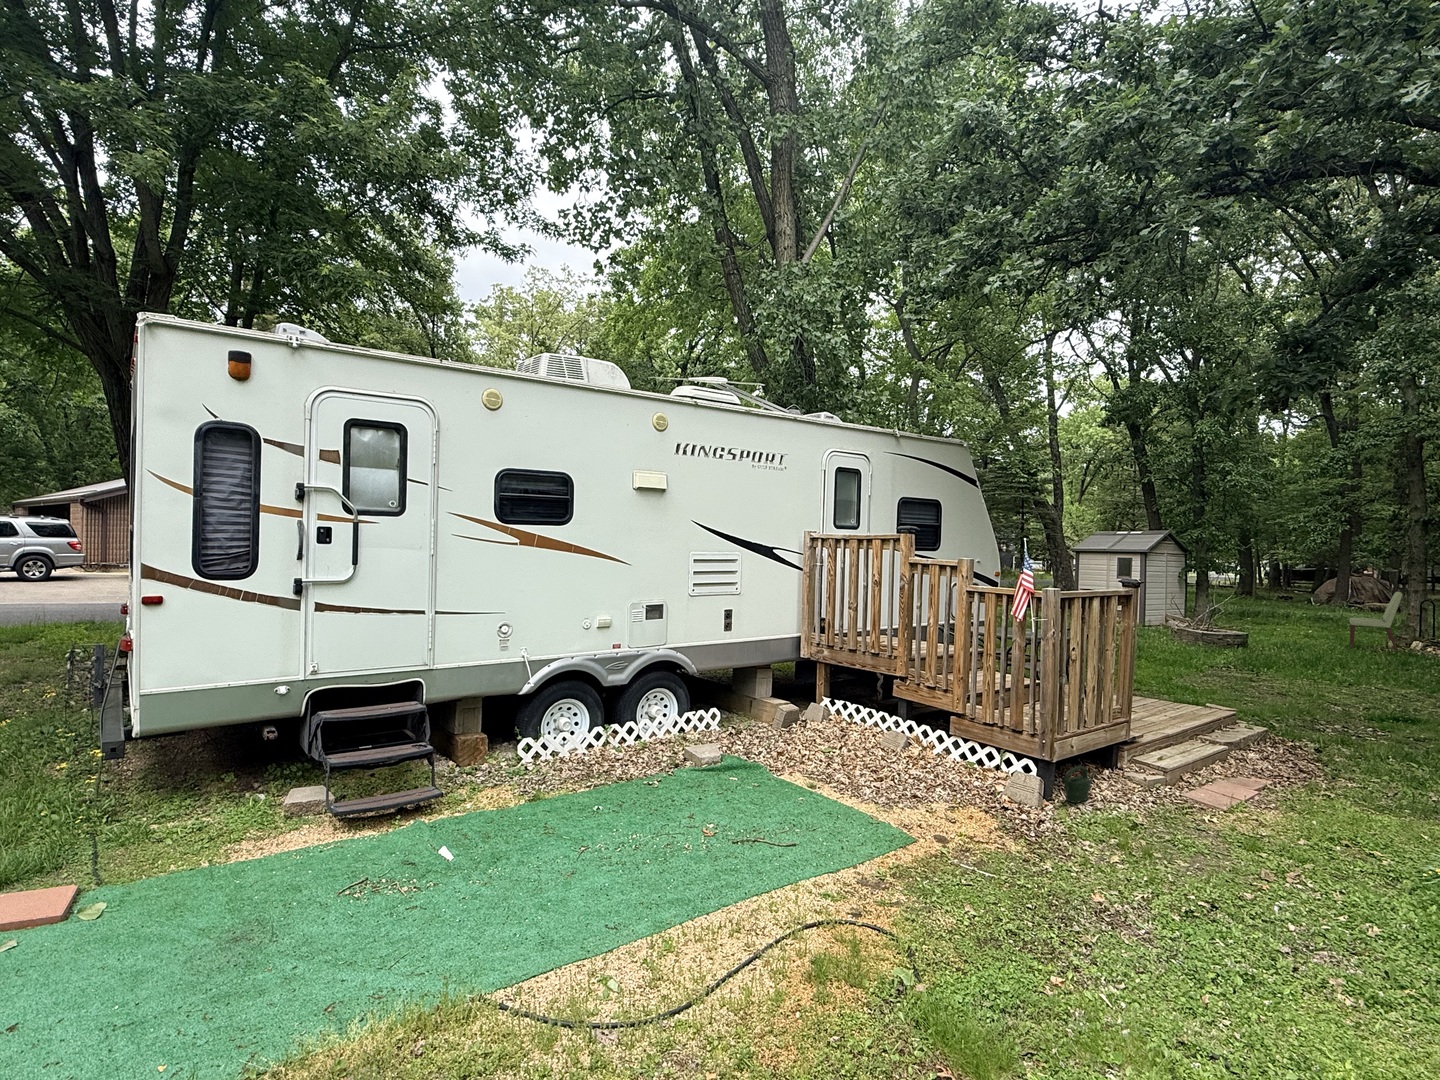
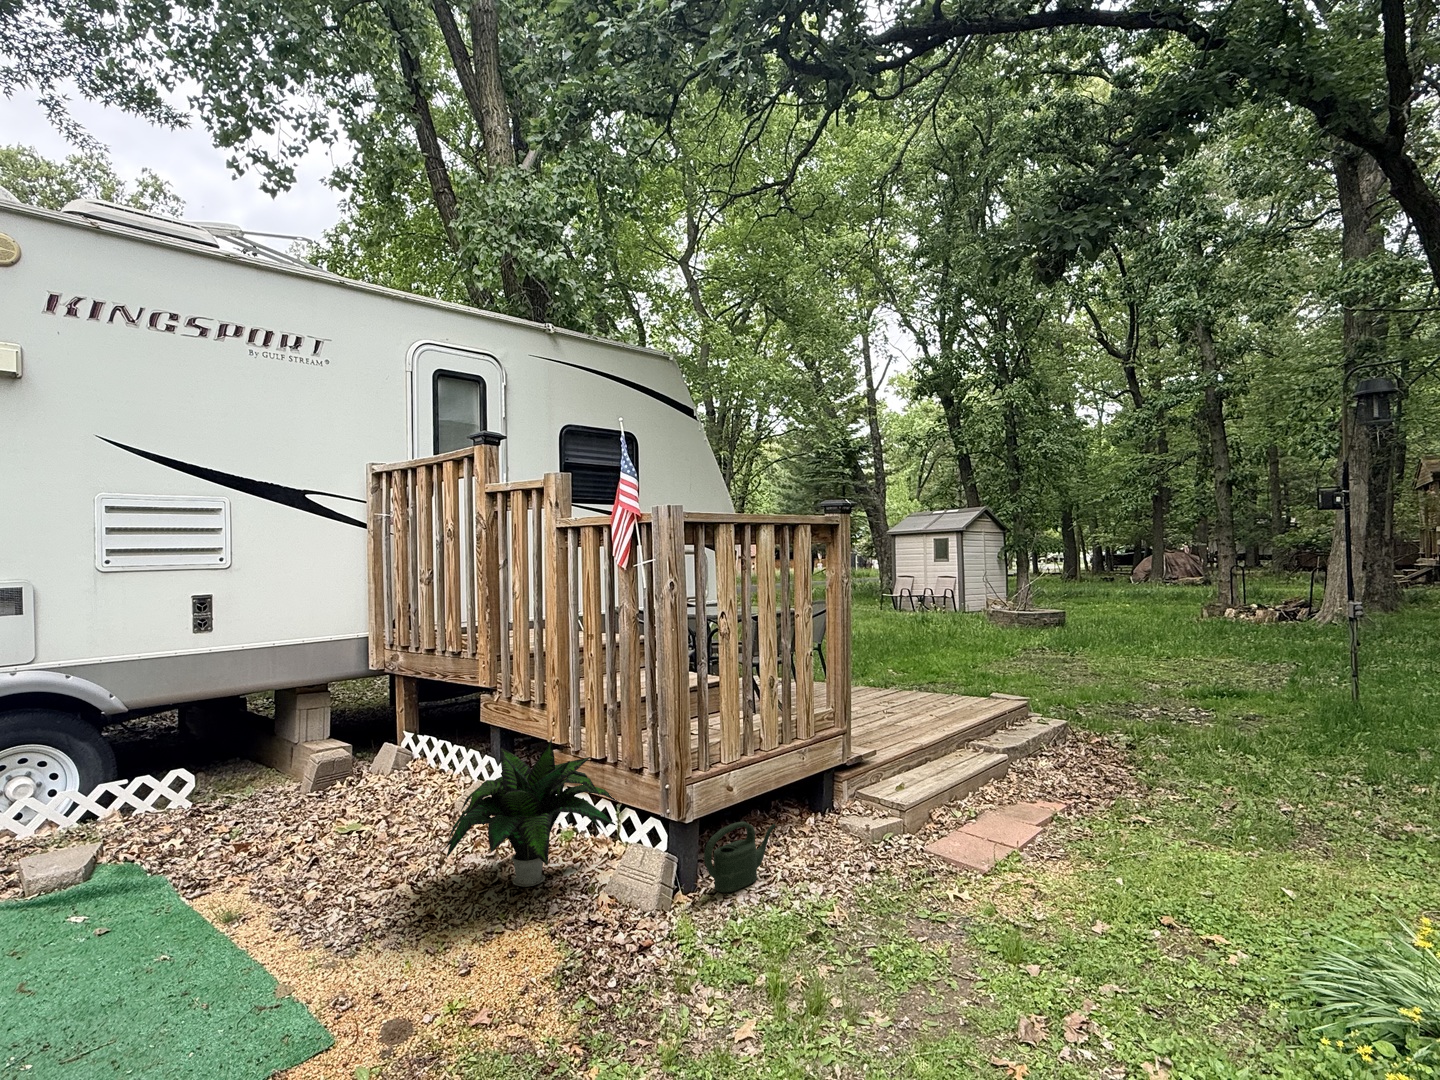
chair: present [1349,592,1402,652] -> none [1164,555,1214,622]
potted plant: none [910,711,1014,788] -> present [442,739,618,887]

